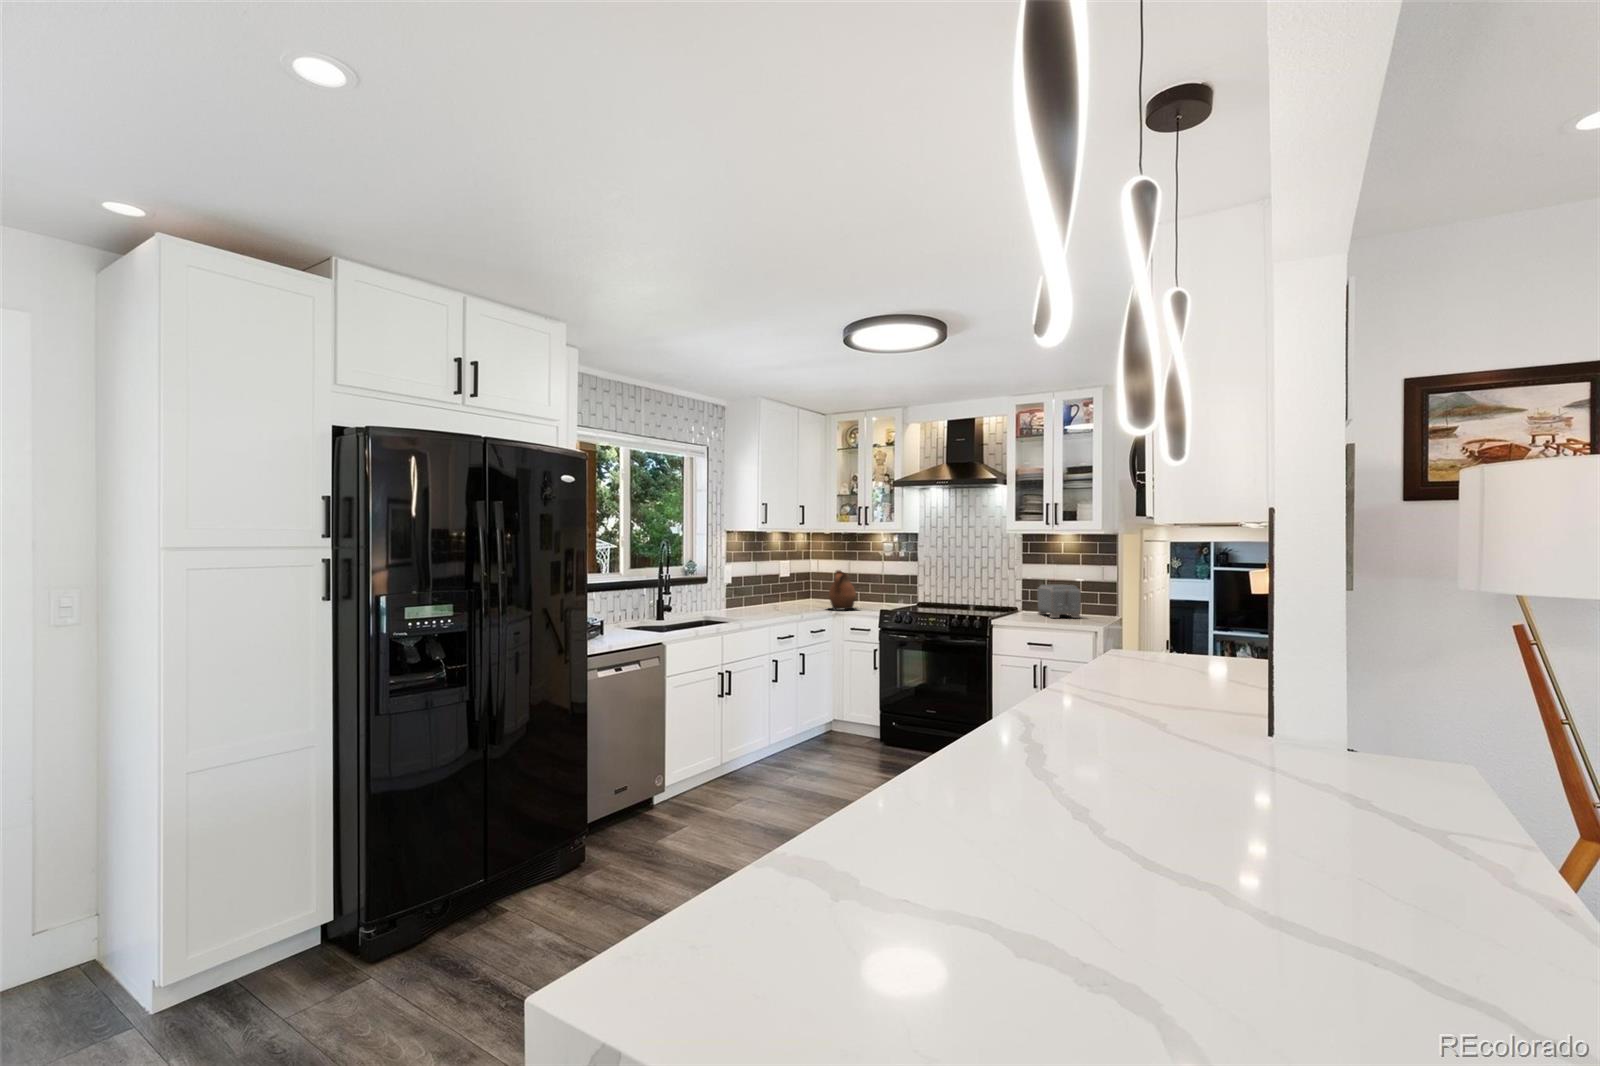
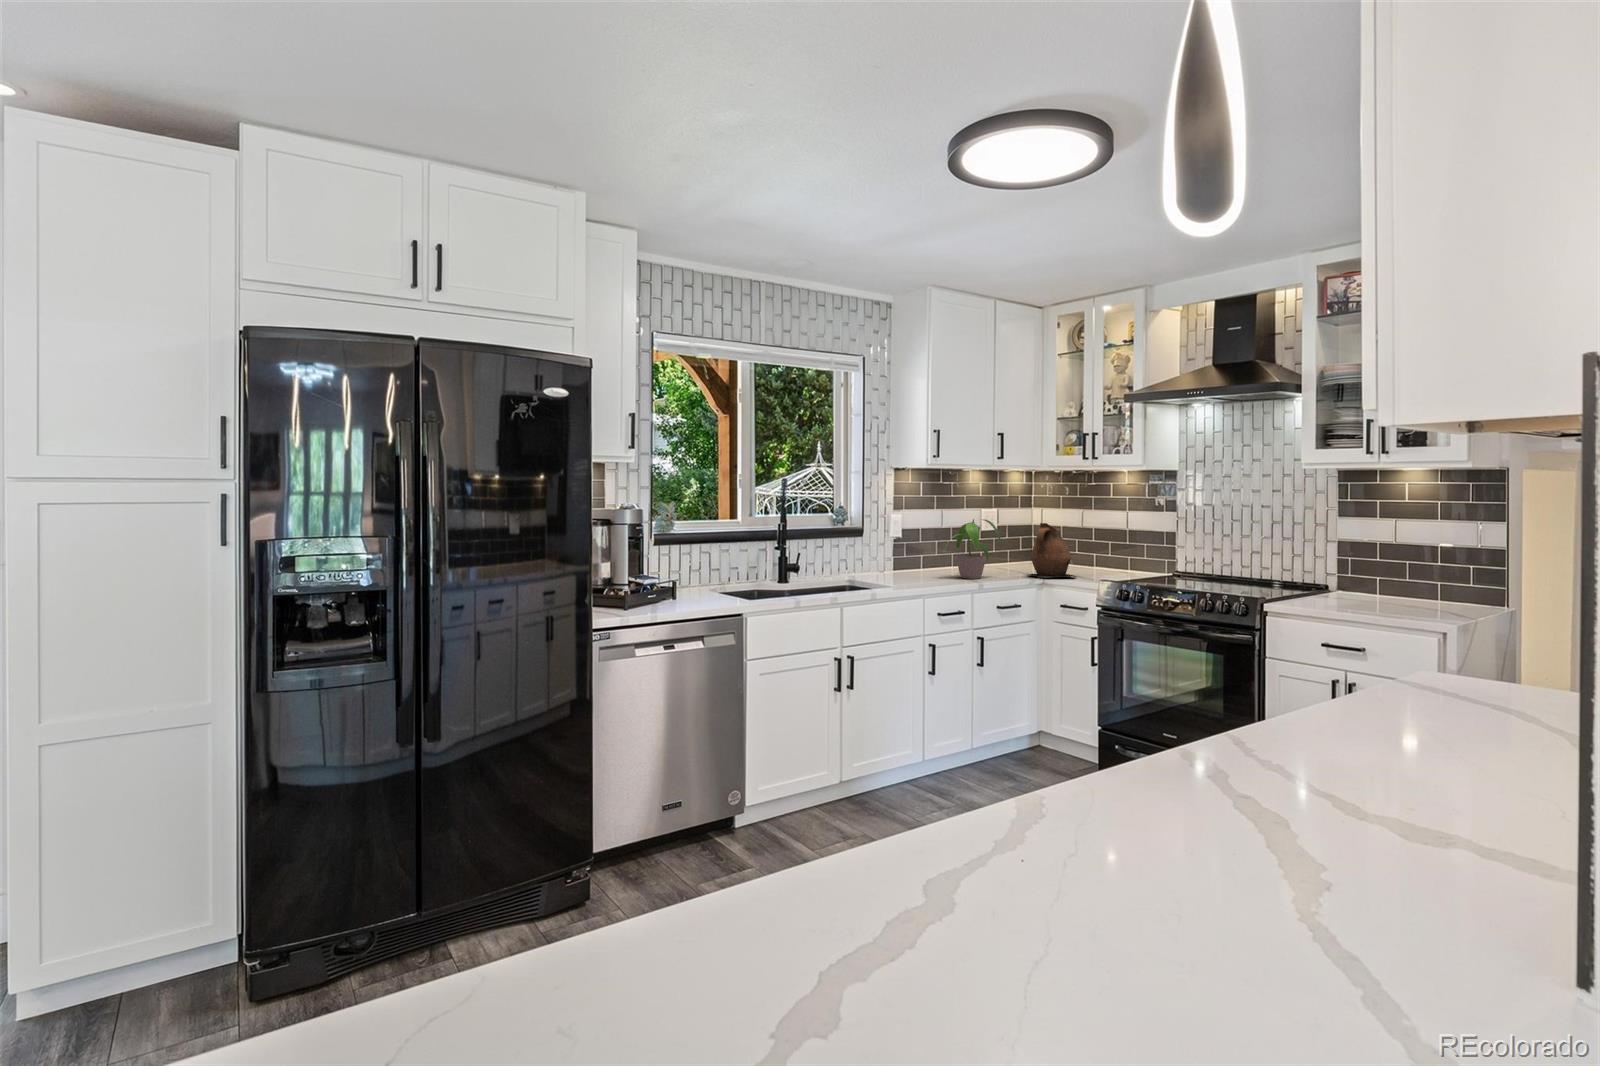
potted plant: none [766,568,815,612] -> present [947,519,1001,579]
toaster: present [1038,585,1081,618] -> none [1357,549,1435,606]

